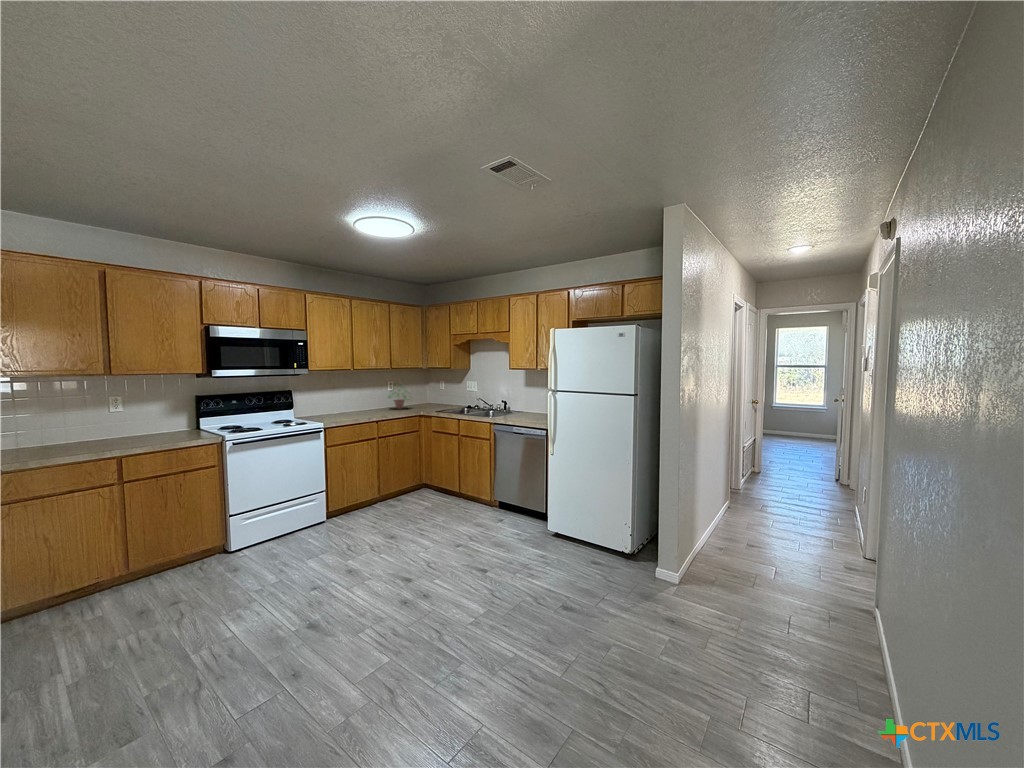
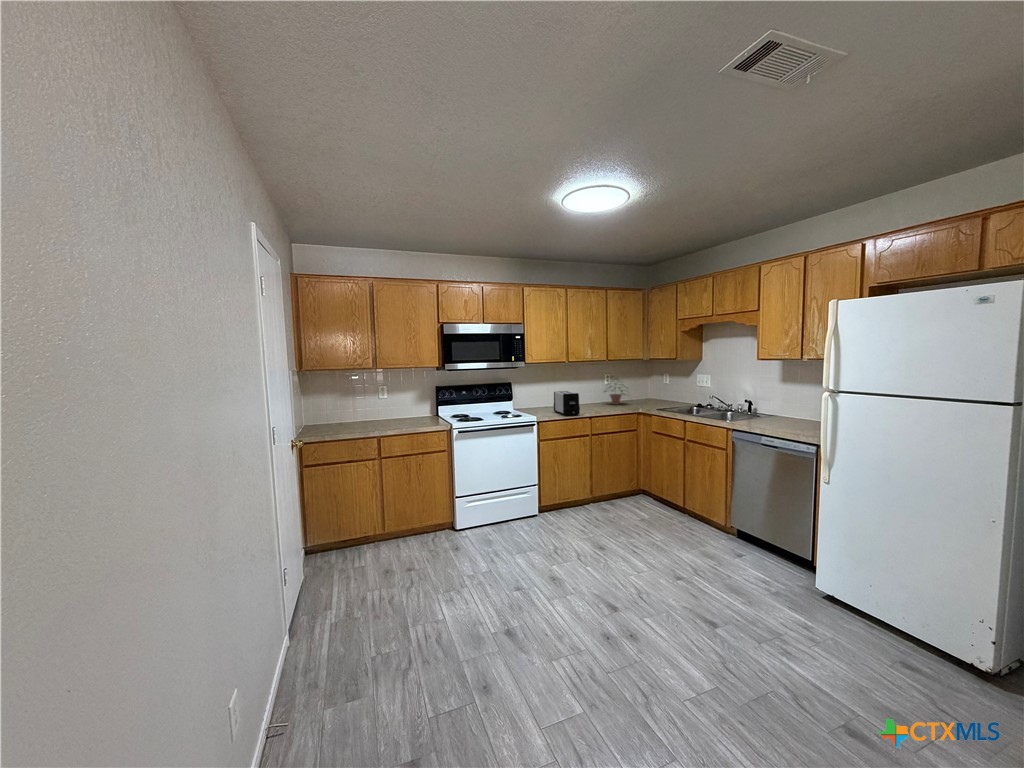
toaster: none [340,398,368,421] -> present [553,391,580,416]

